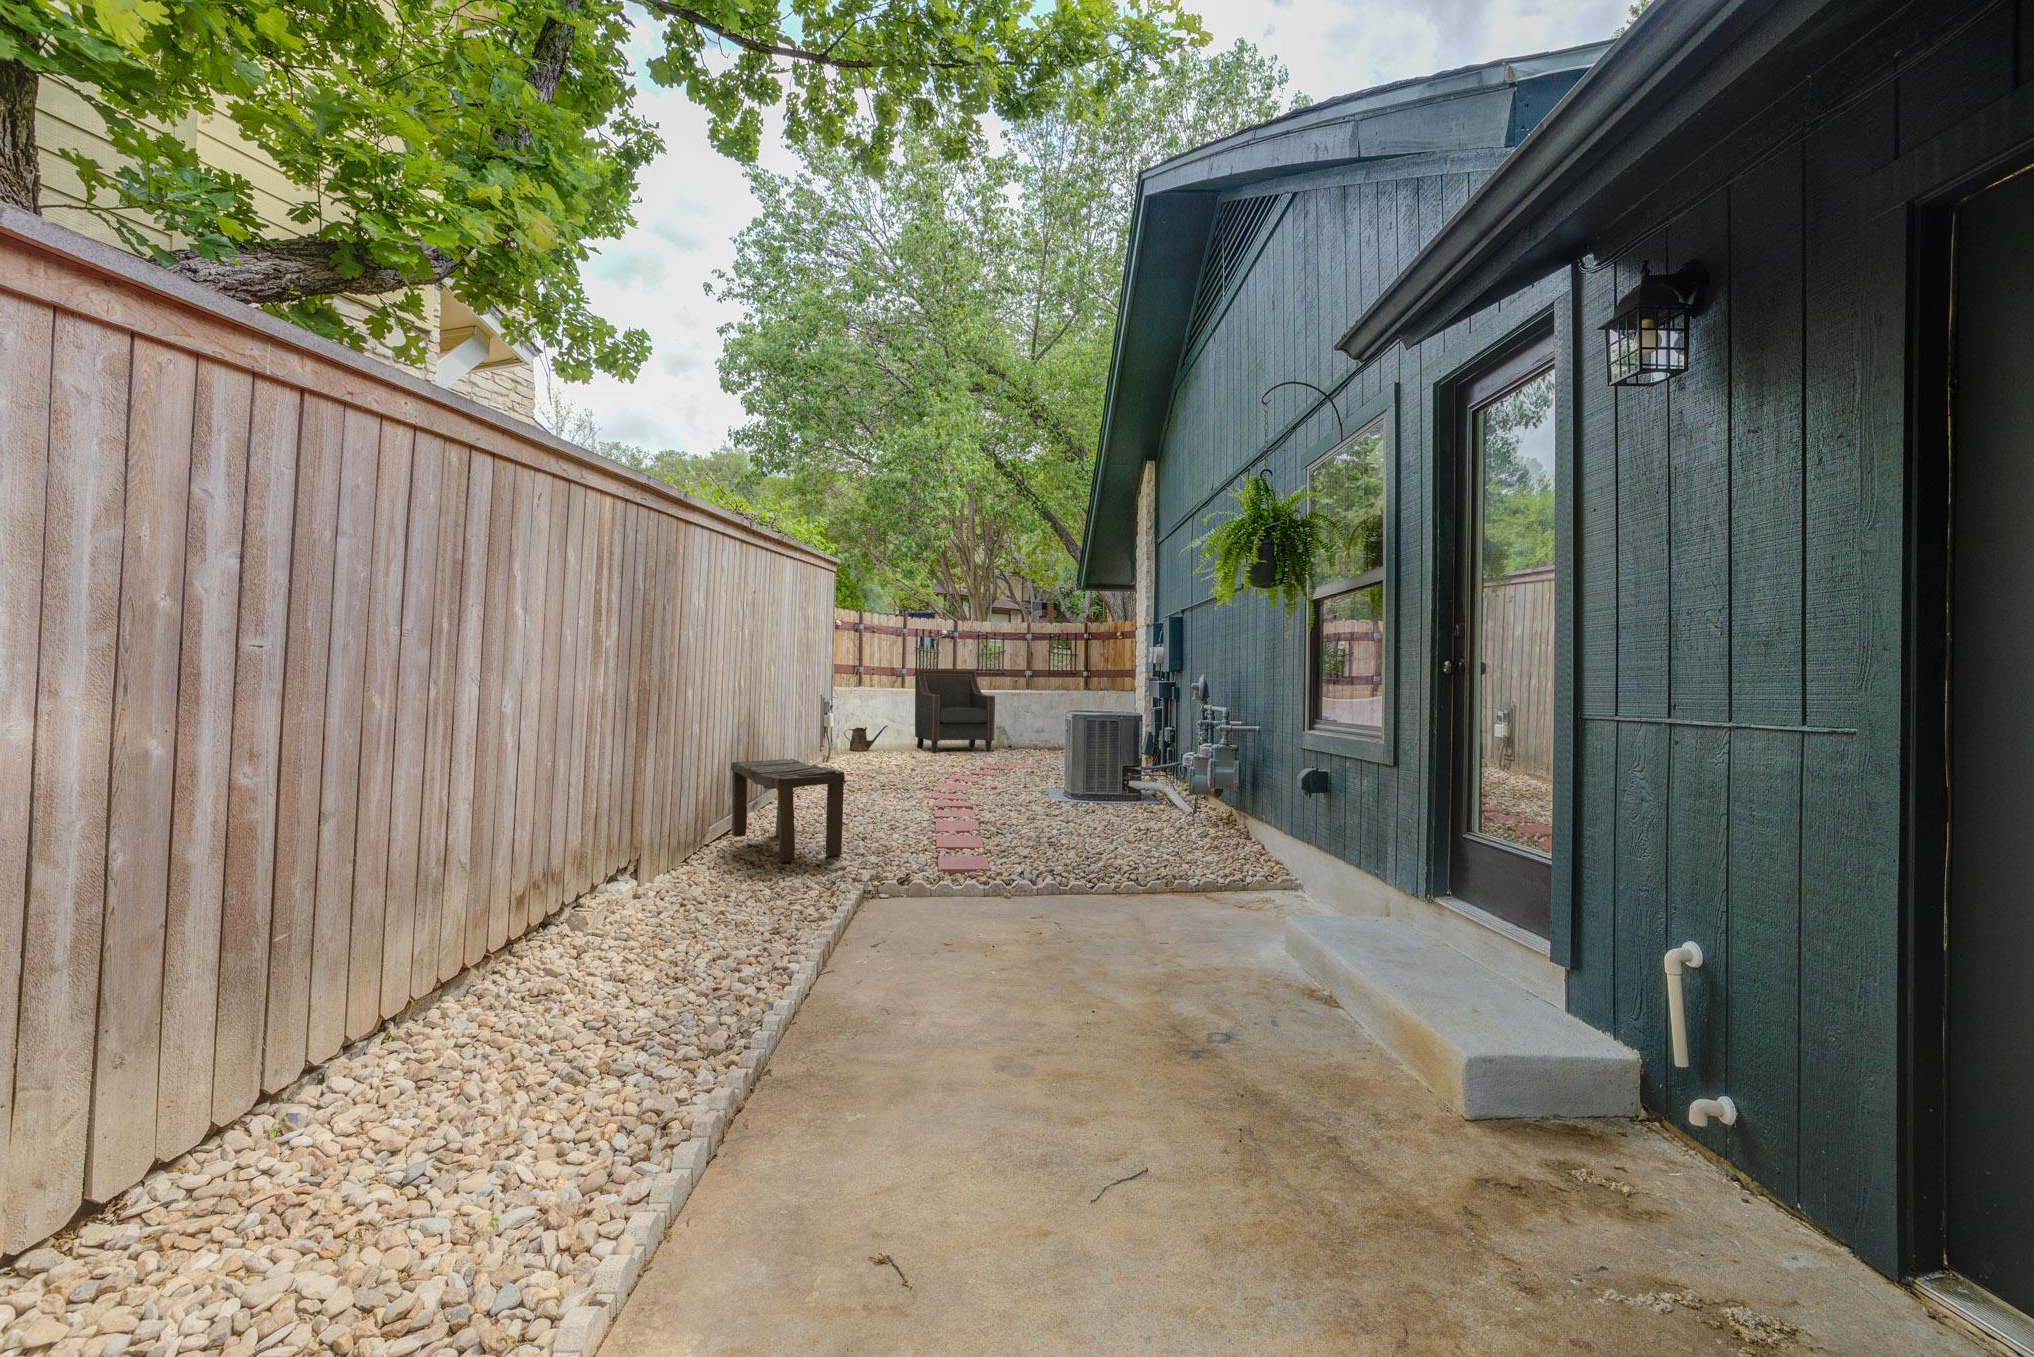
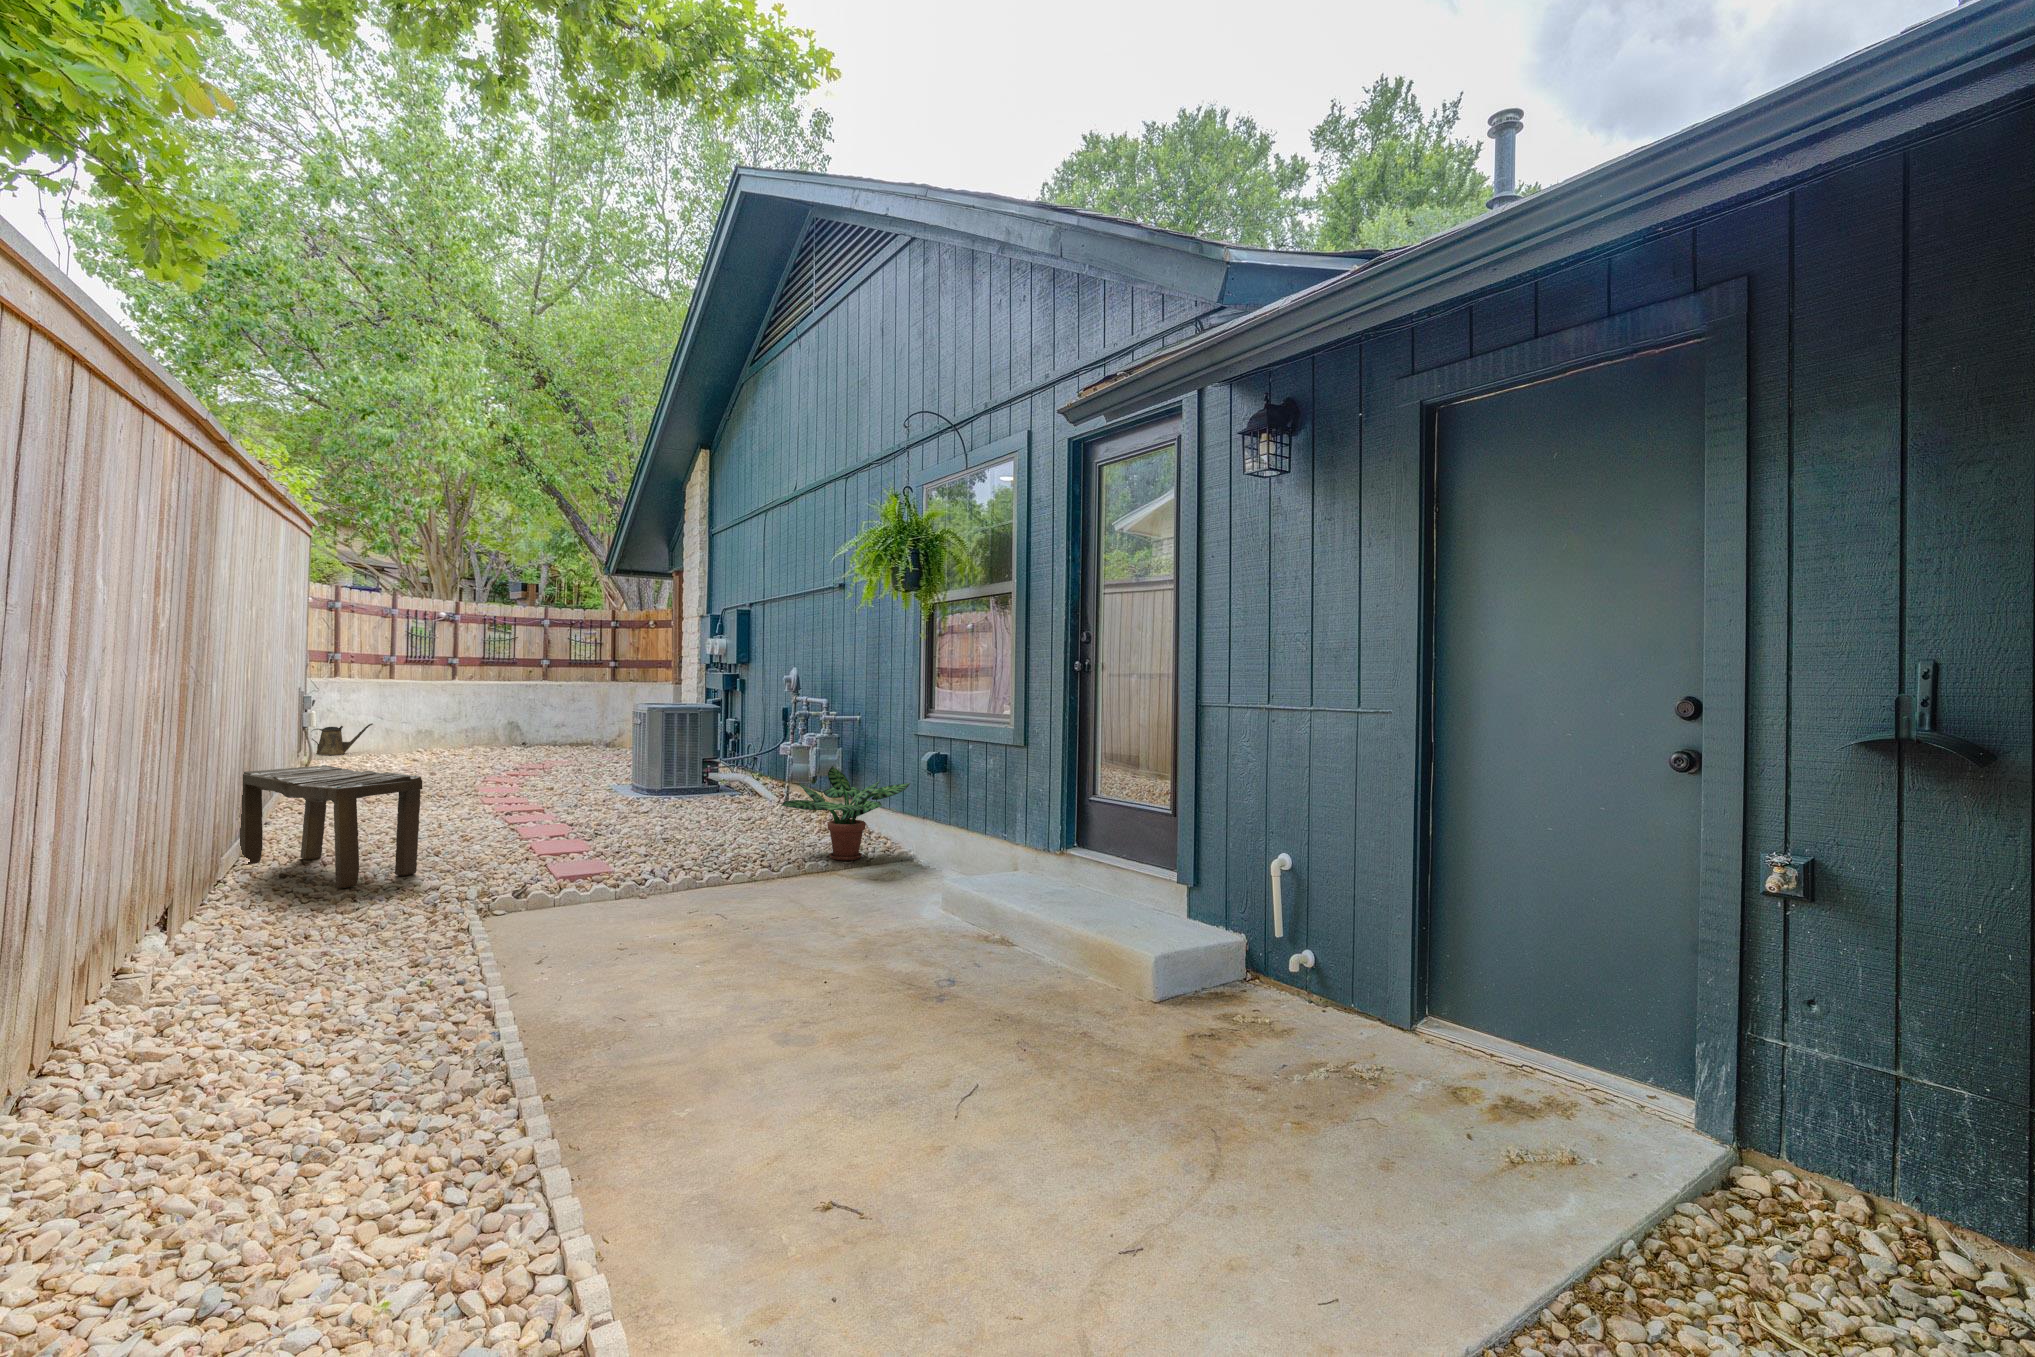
chair: present [915,669,995,752] -> none [408,656,517,753]
potted plant: none [1158,778,1296,881] -> present [781,766,910,860]

